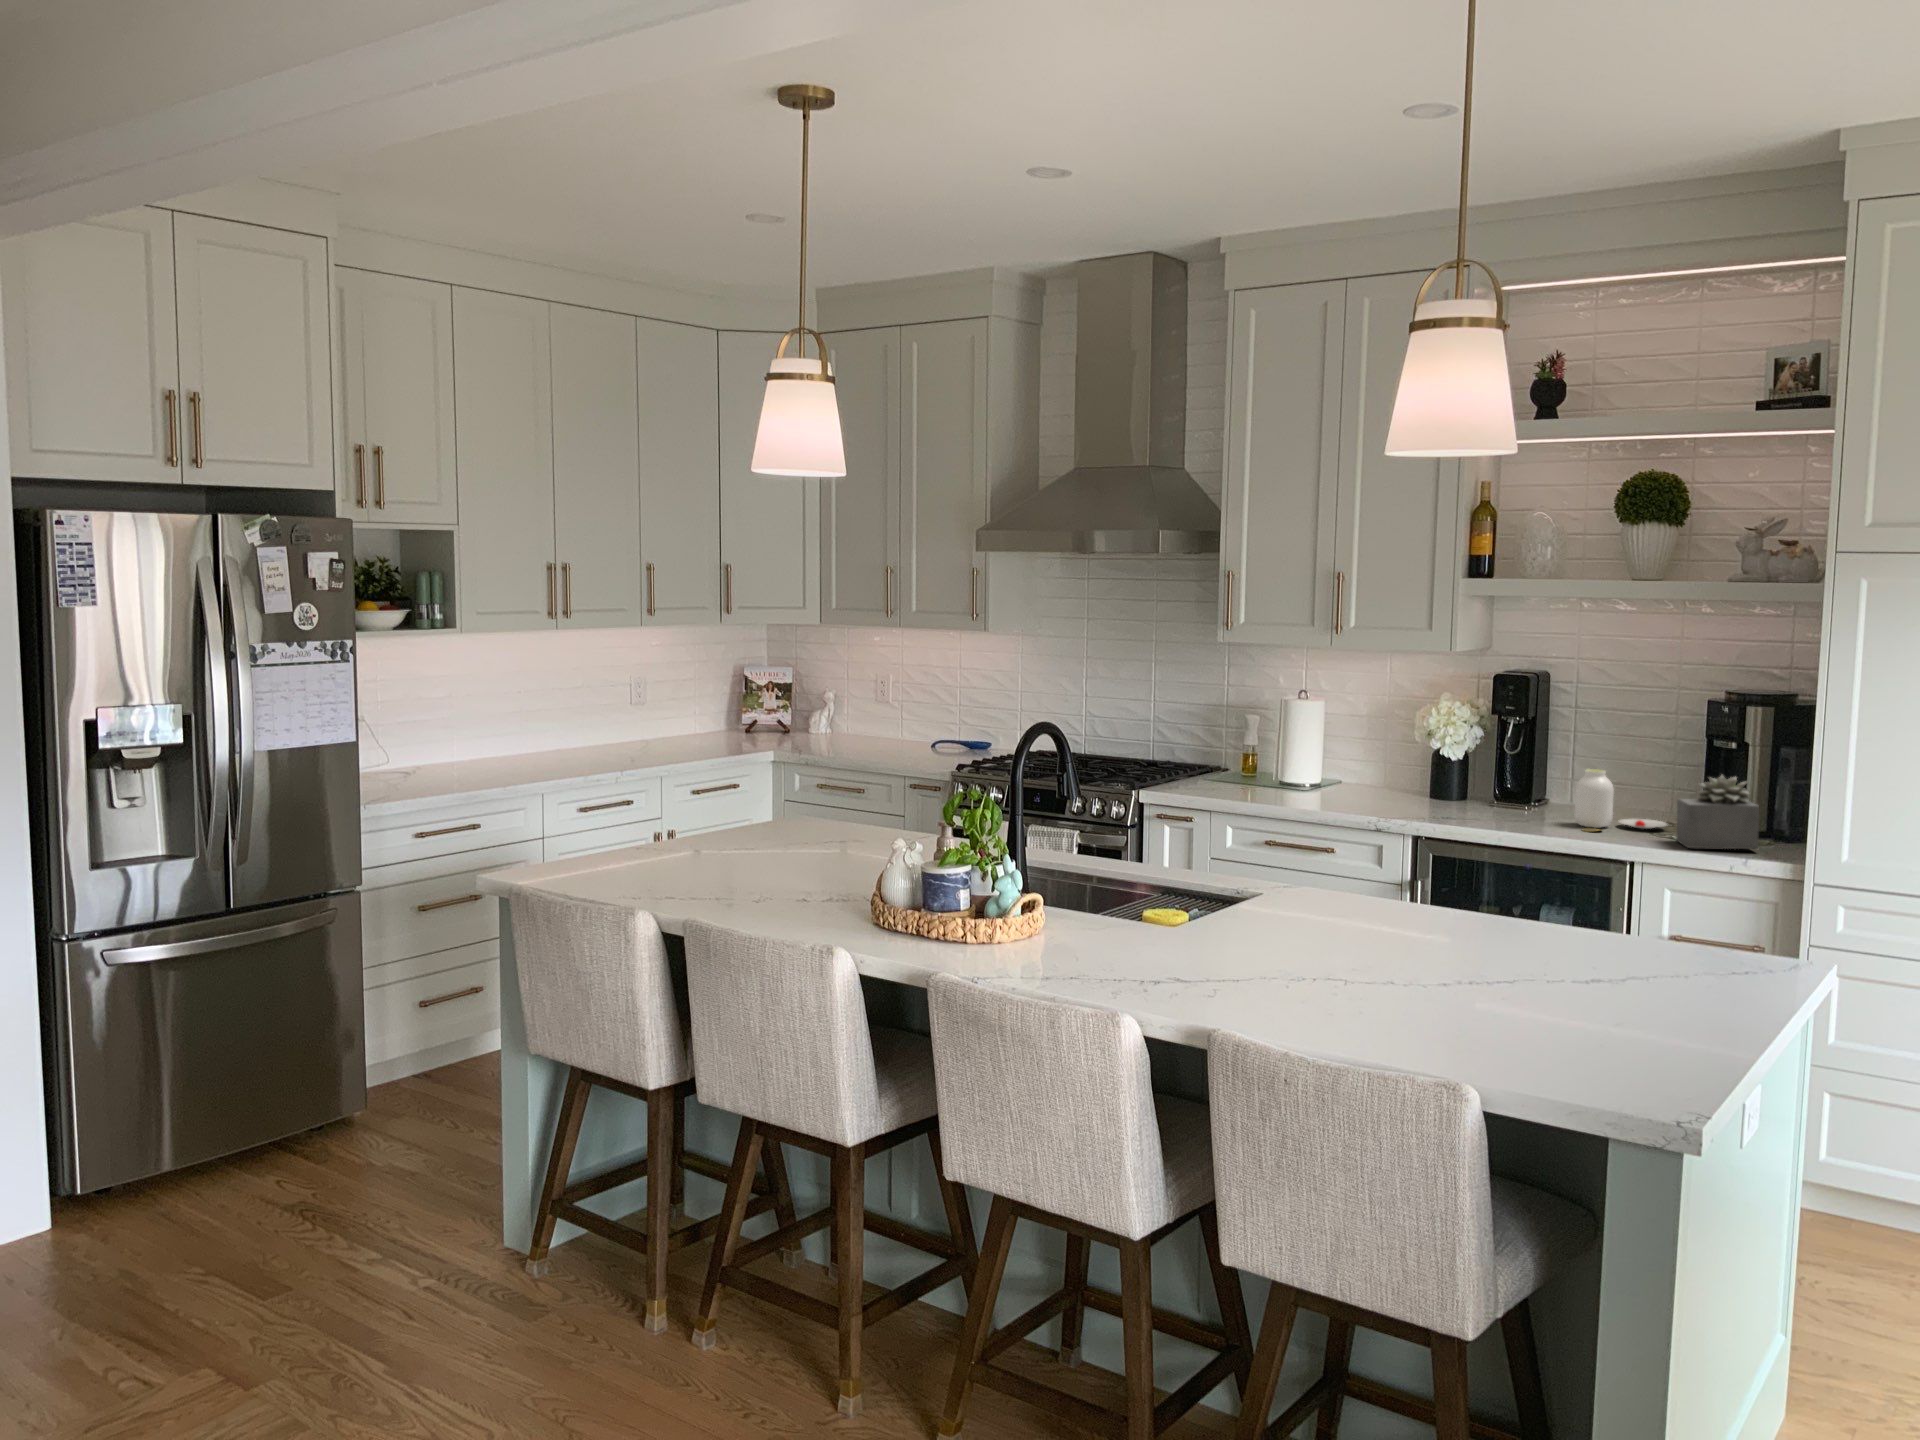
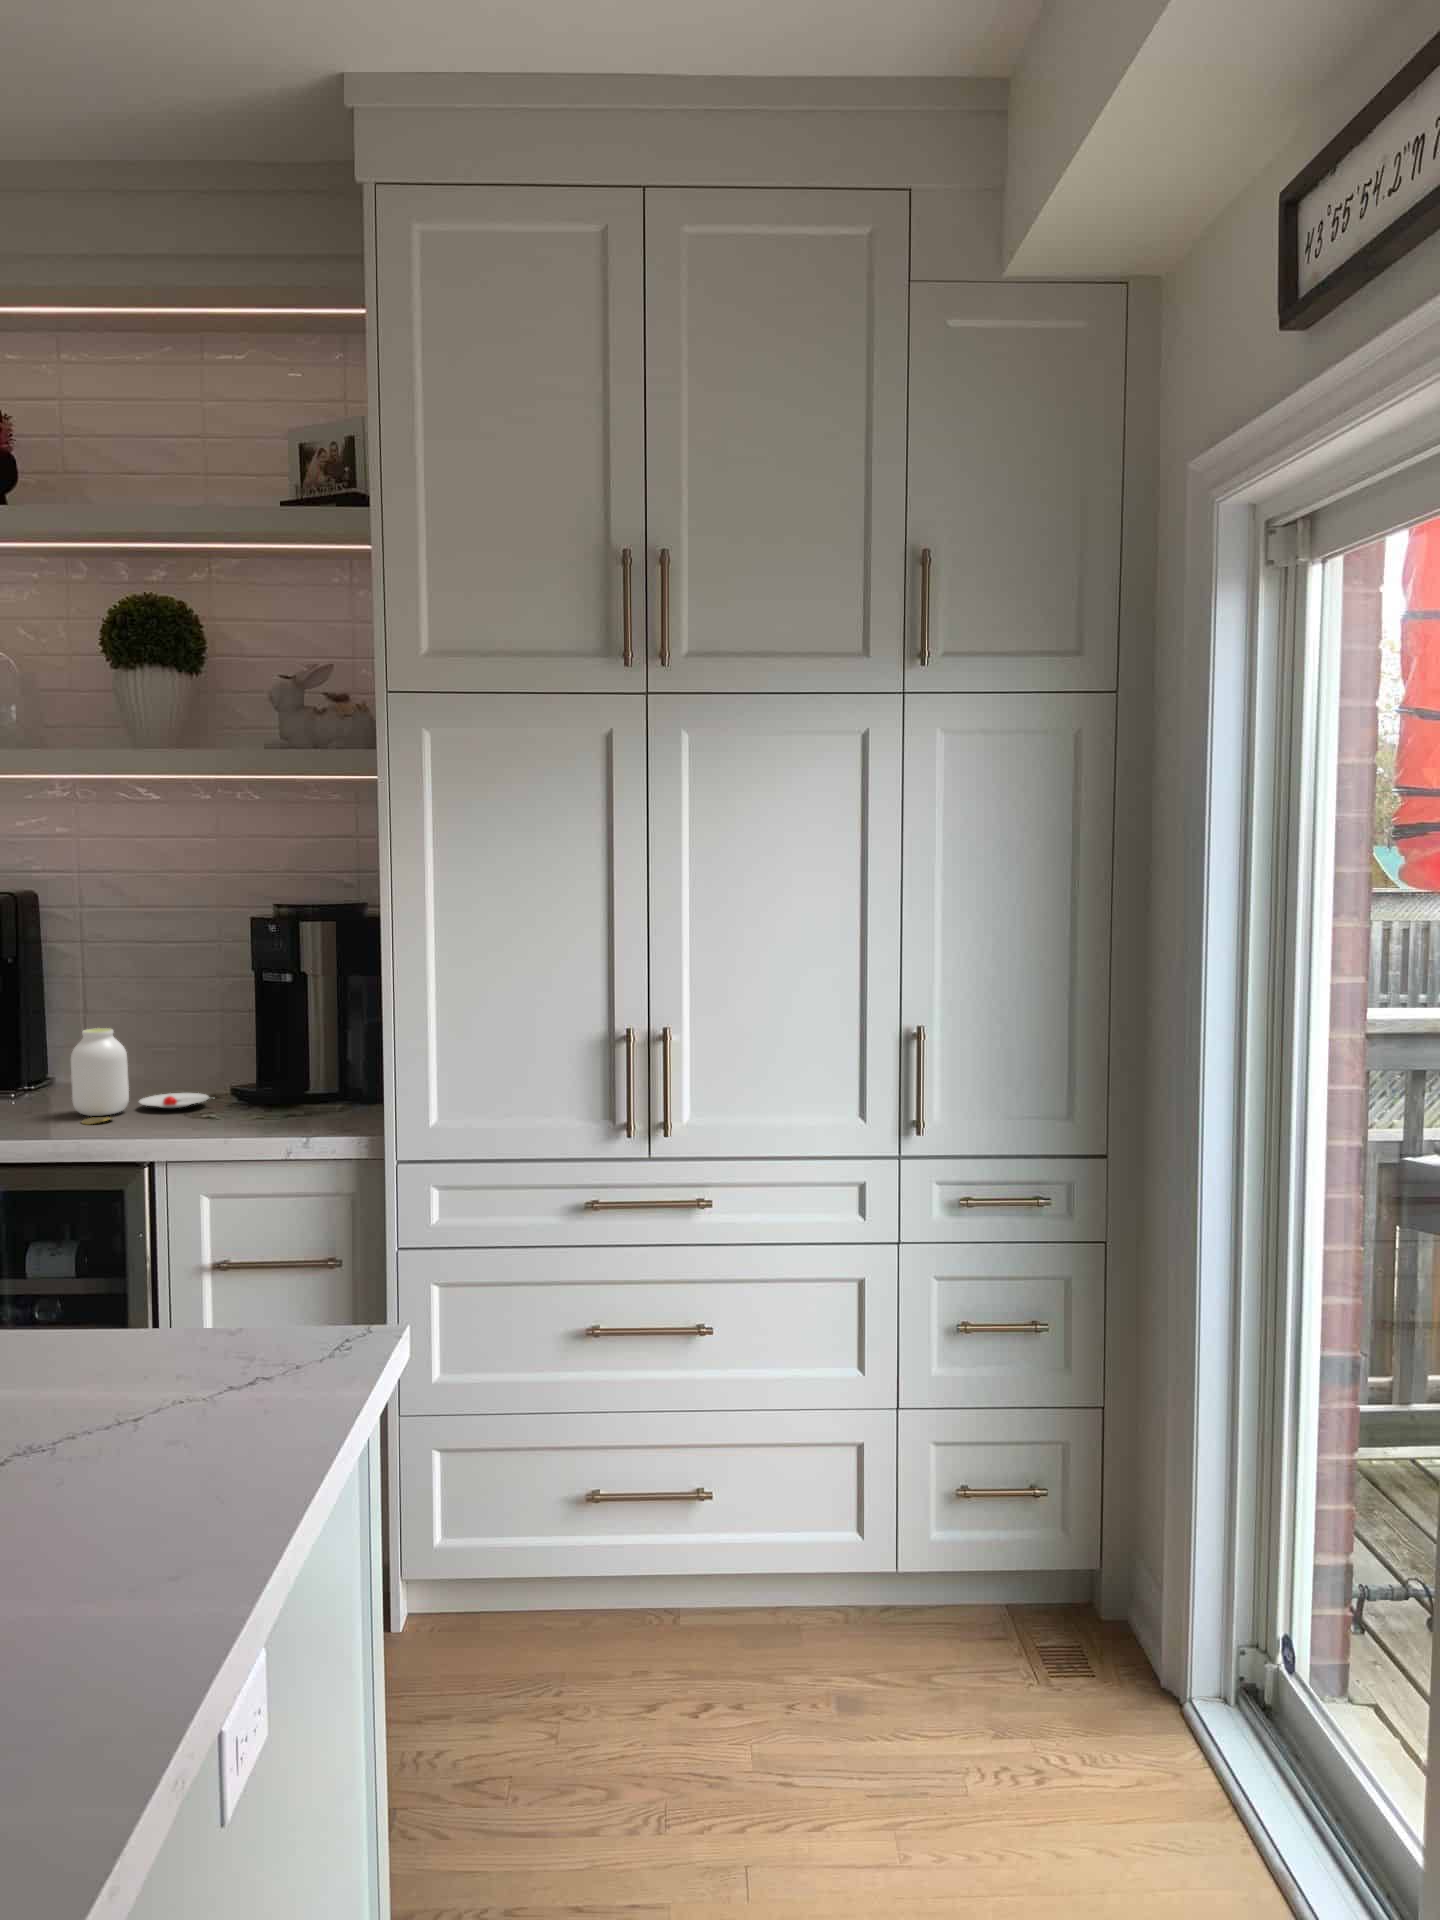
succulent plant: present [1676,775,1759,849] -> none [213,1019,327,1132]

